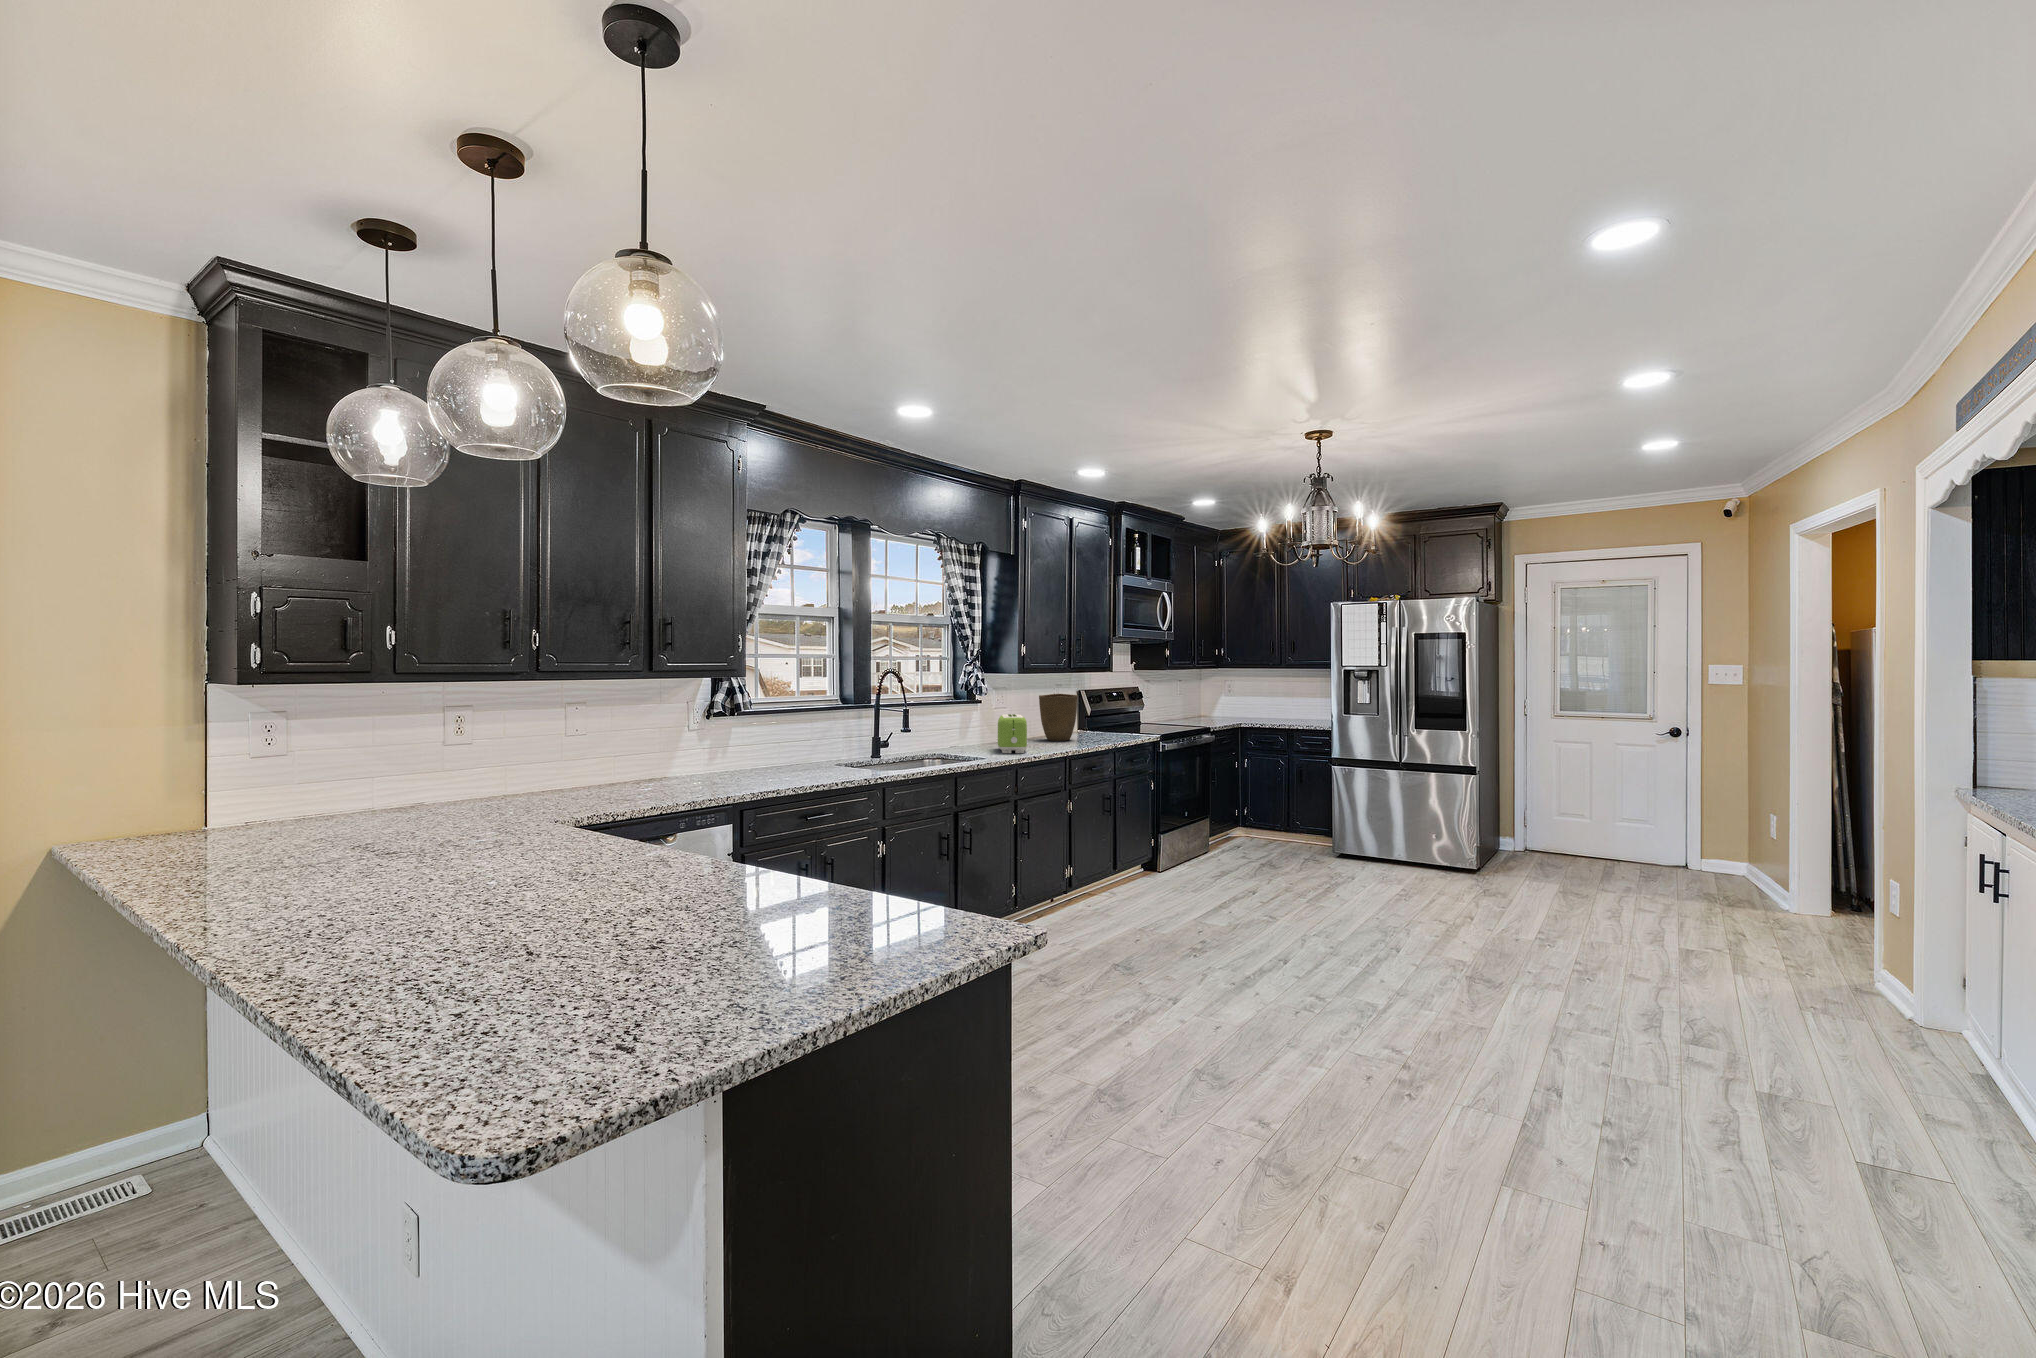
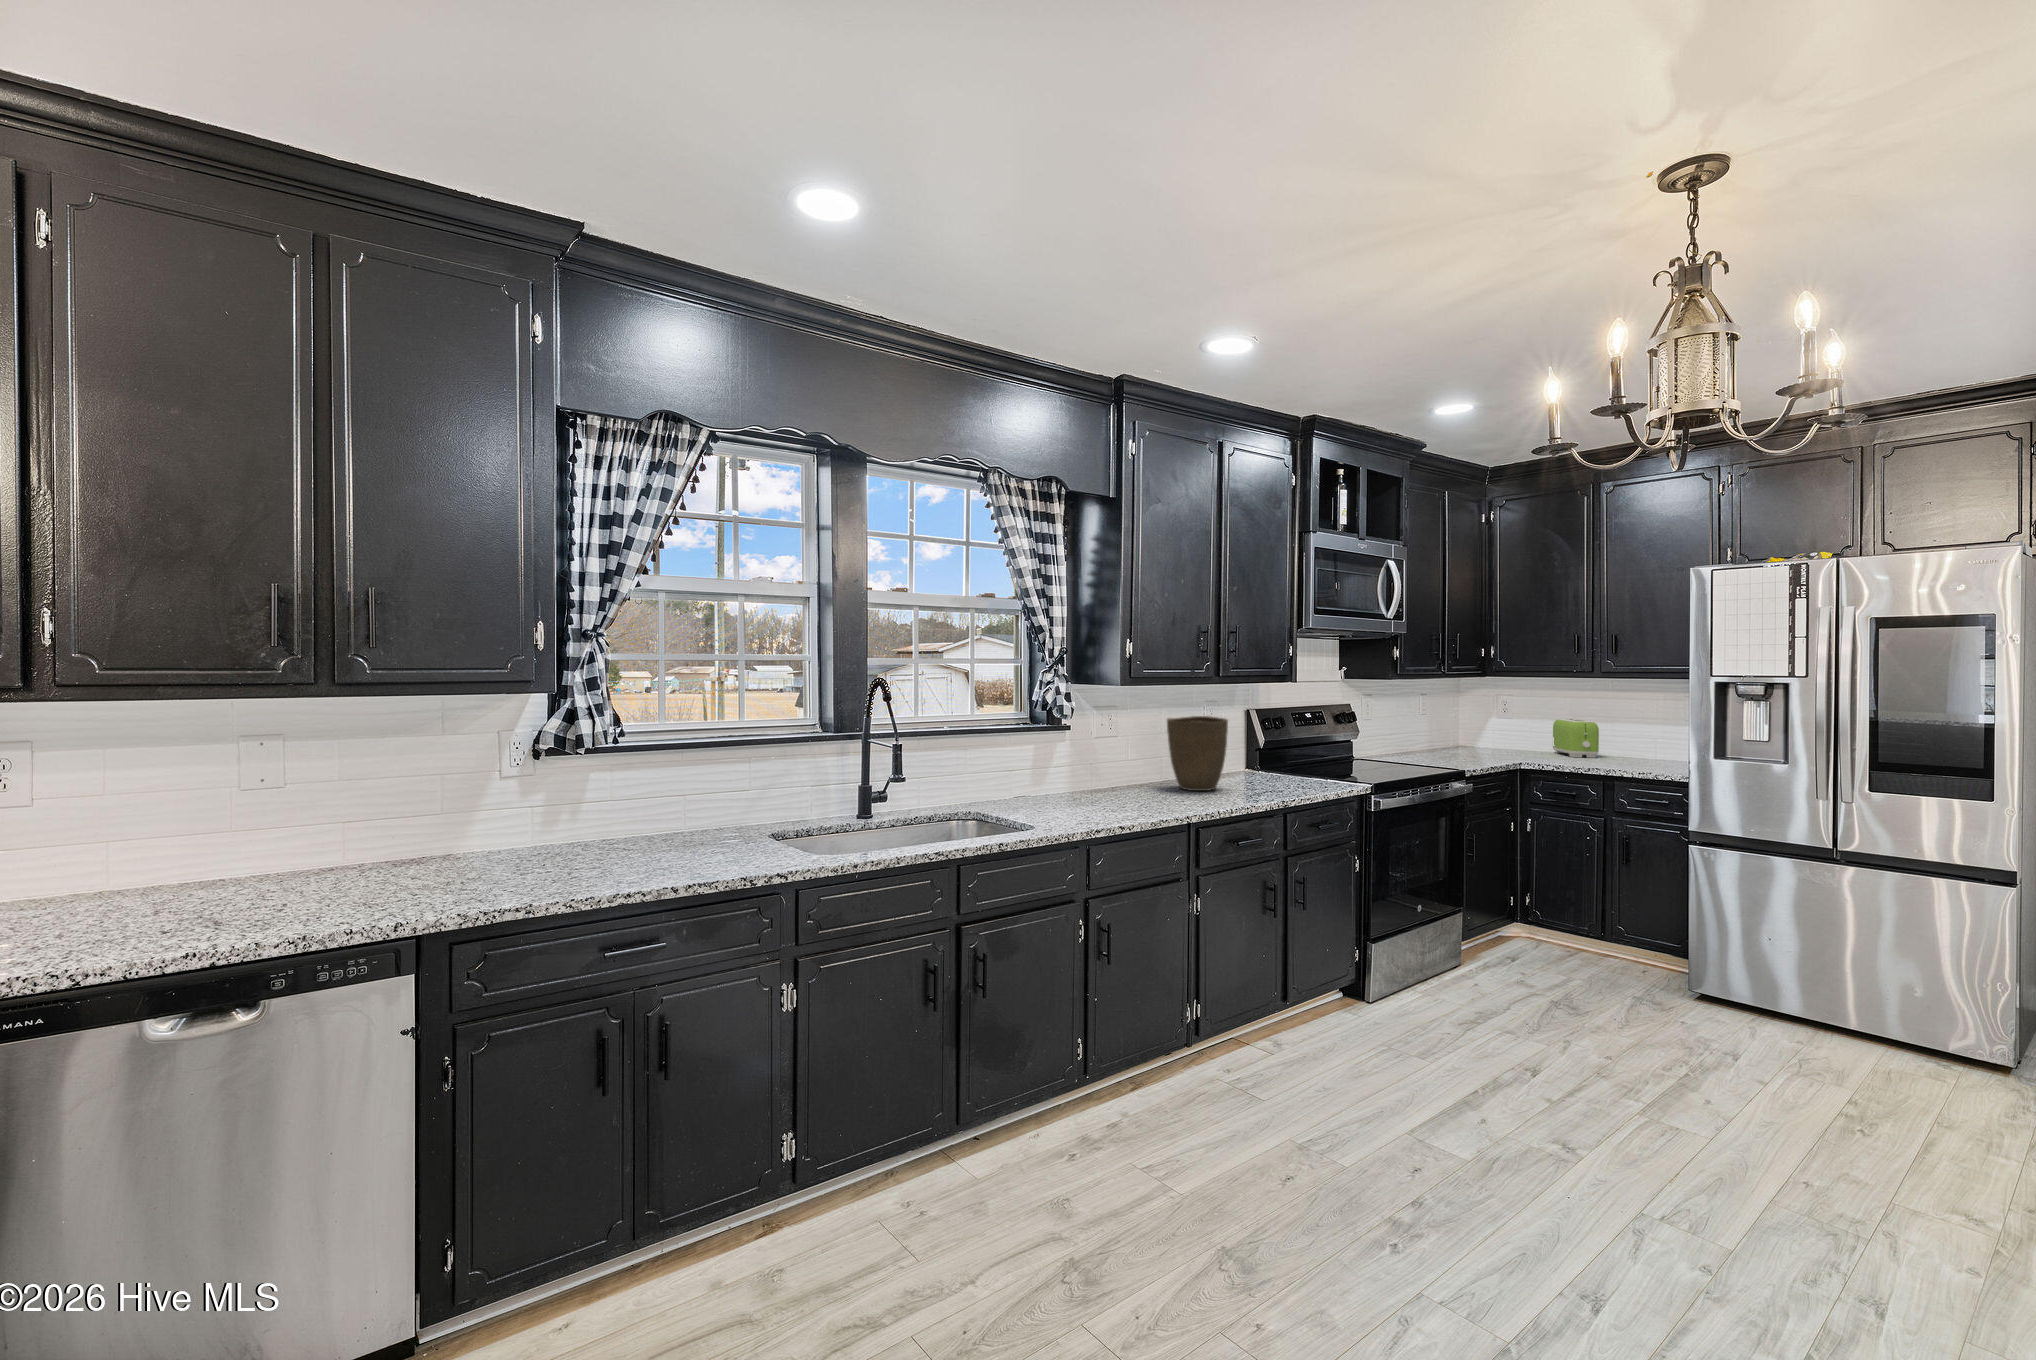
toaster: present [998,714,1027,753] -> present [1553,719,1599,758]

